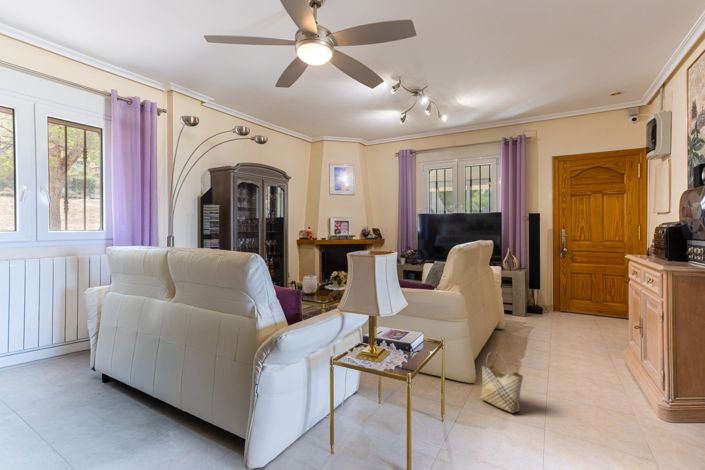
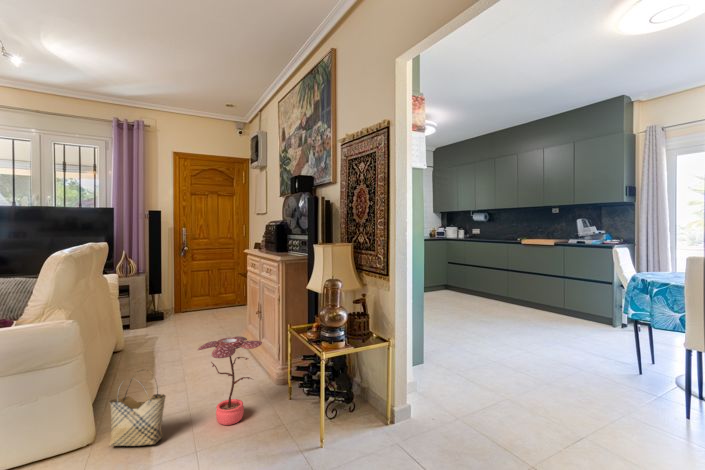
potted plant: none [554,342,628,431] -> present [198,336,262,425]

